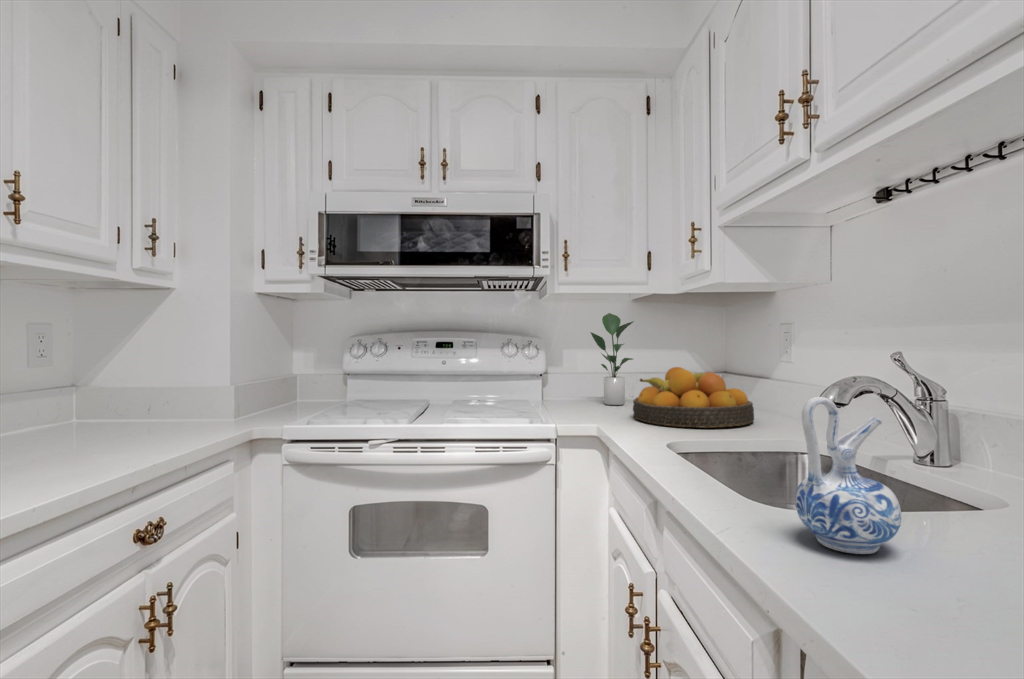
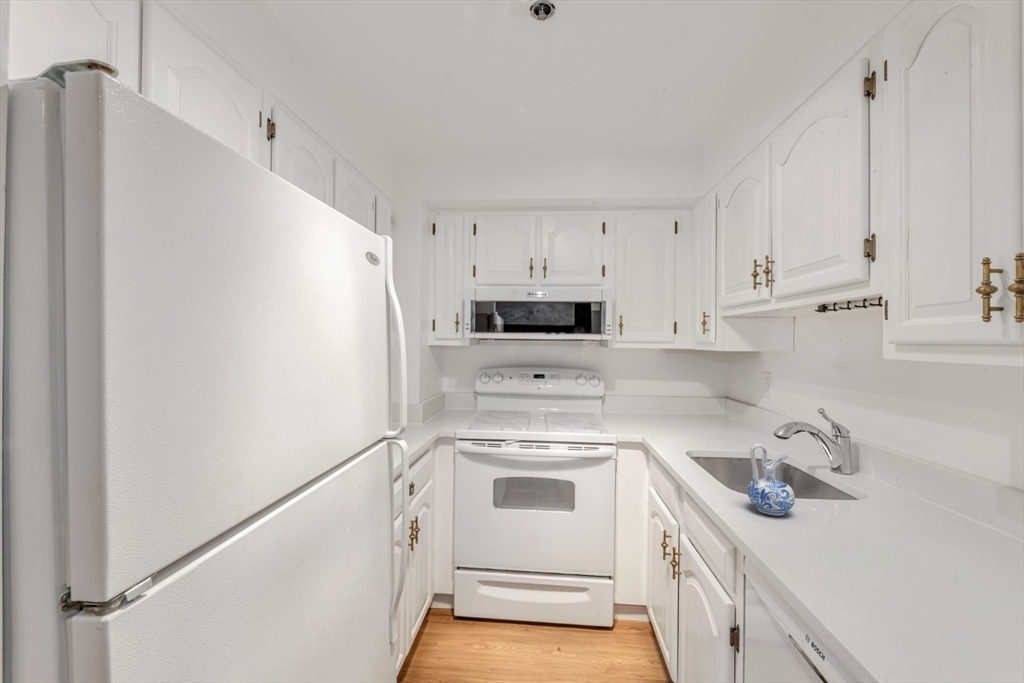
potted plant: present [590,313,633,405] -> none [636,358,666,420]
fruit bowl: present [633,367,754,428] -> none [665,399,743,441]

